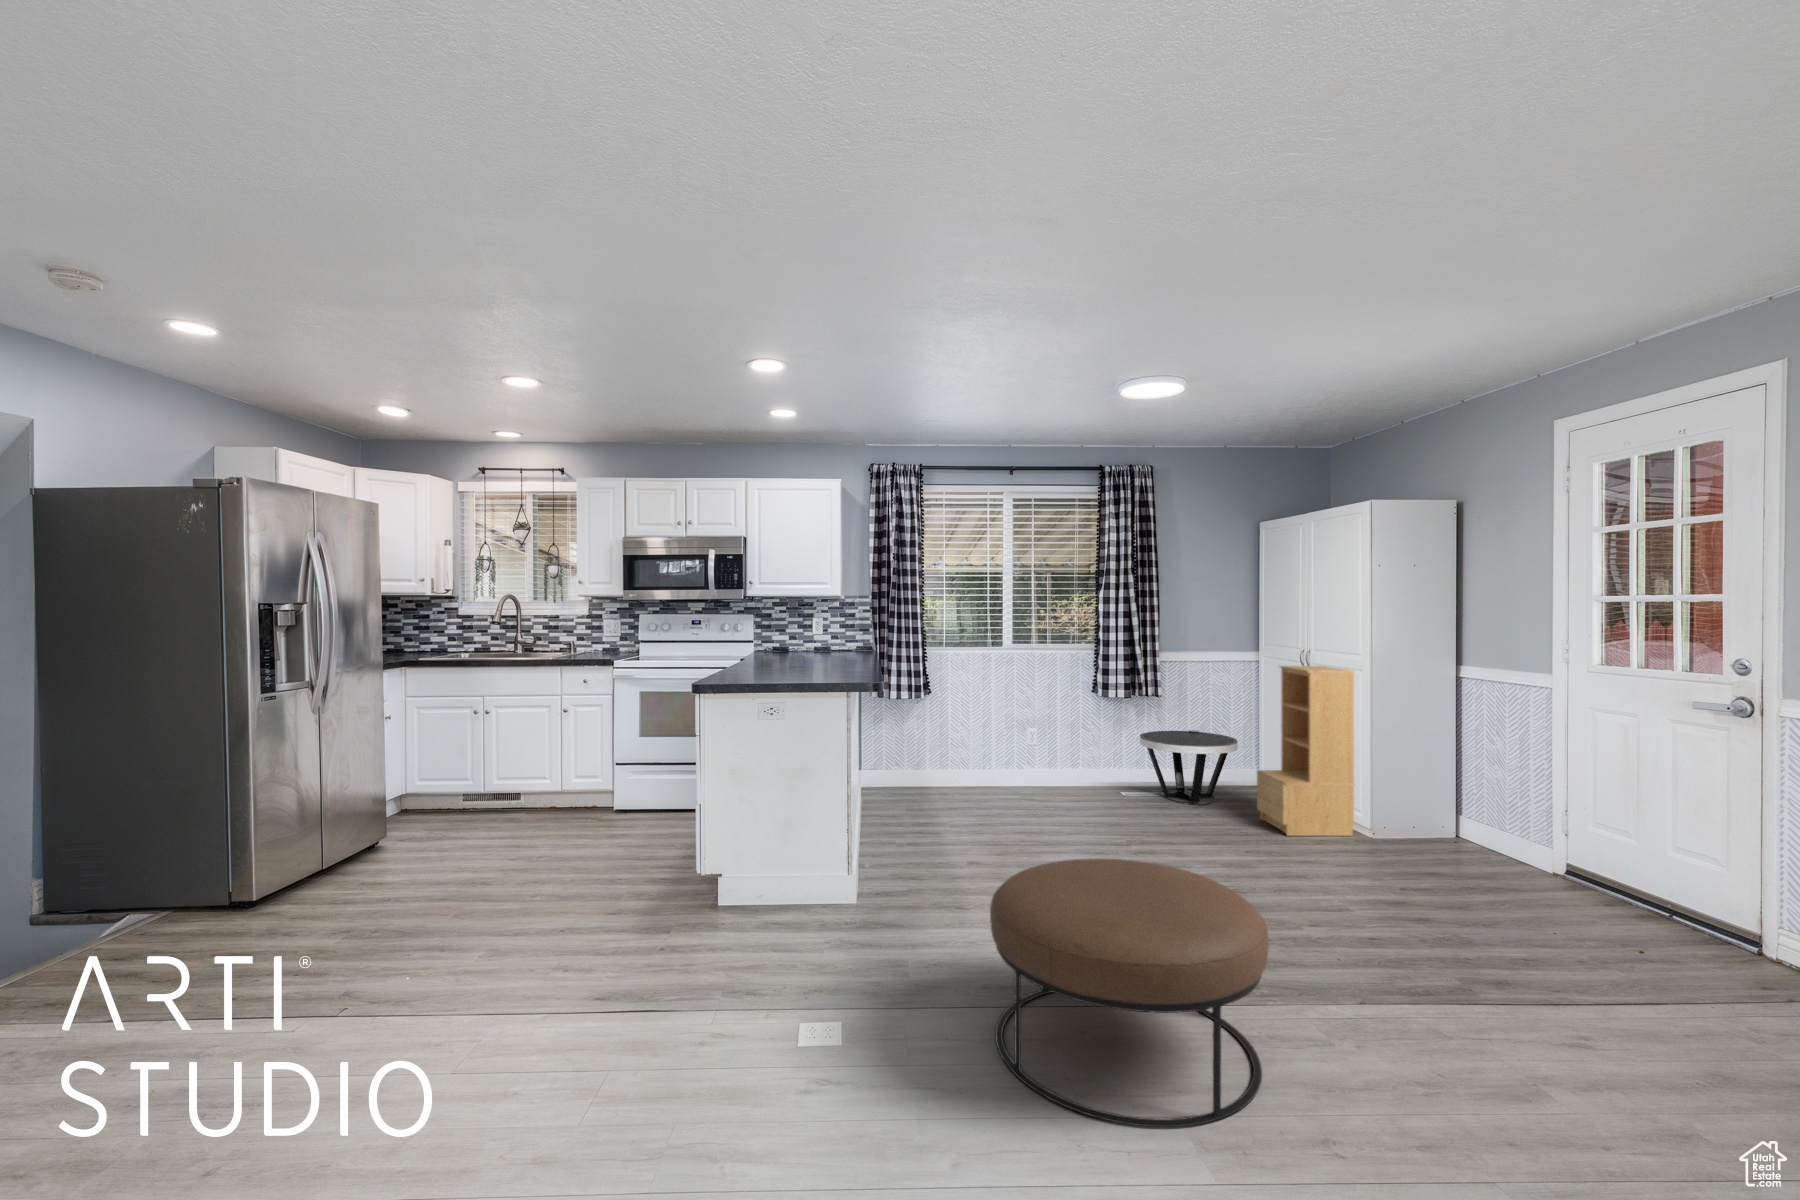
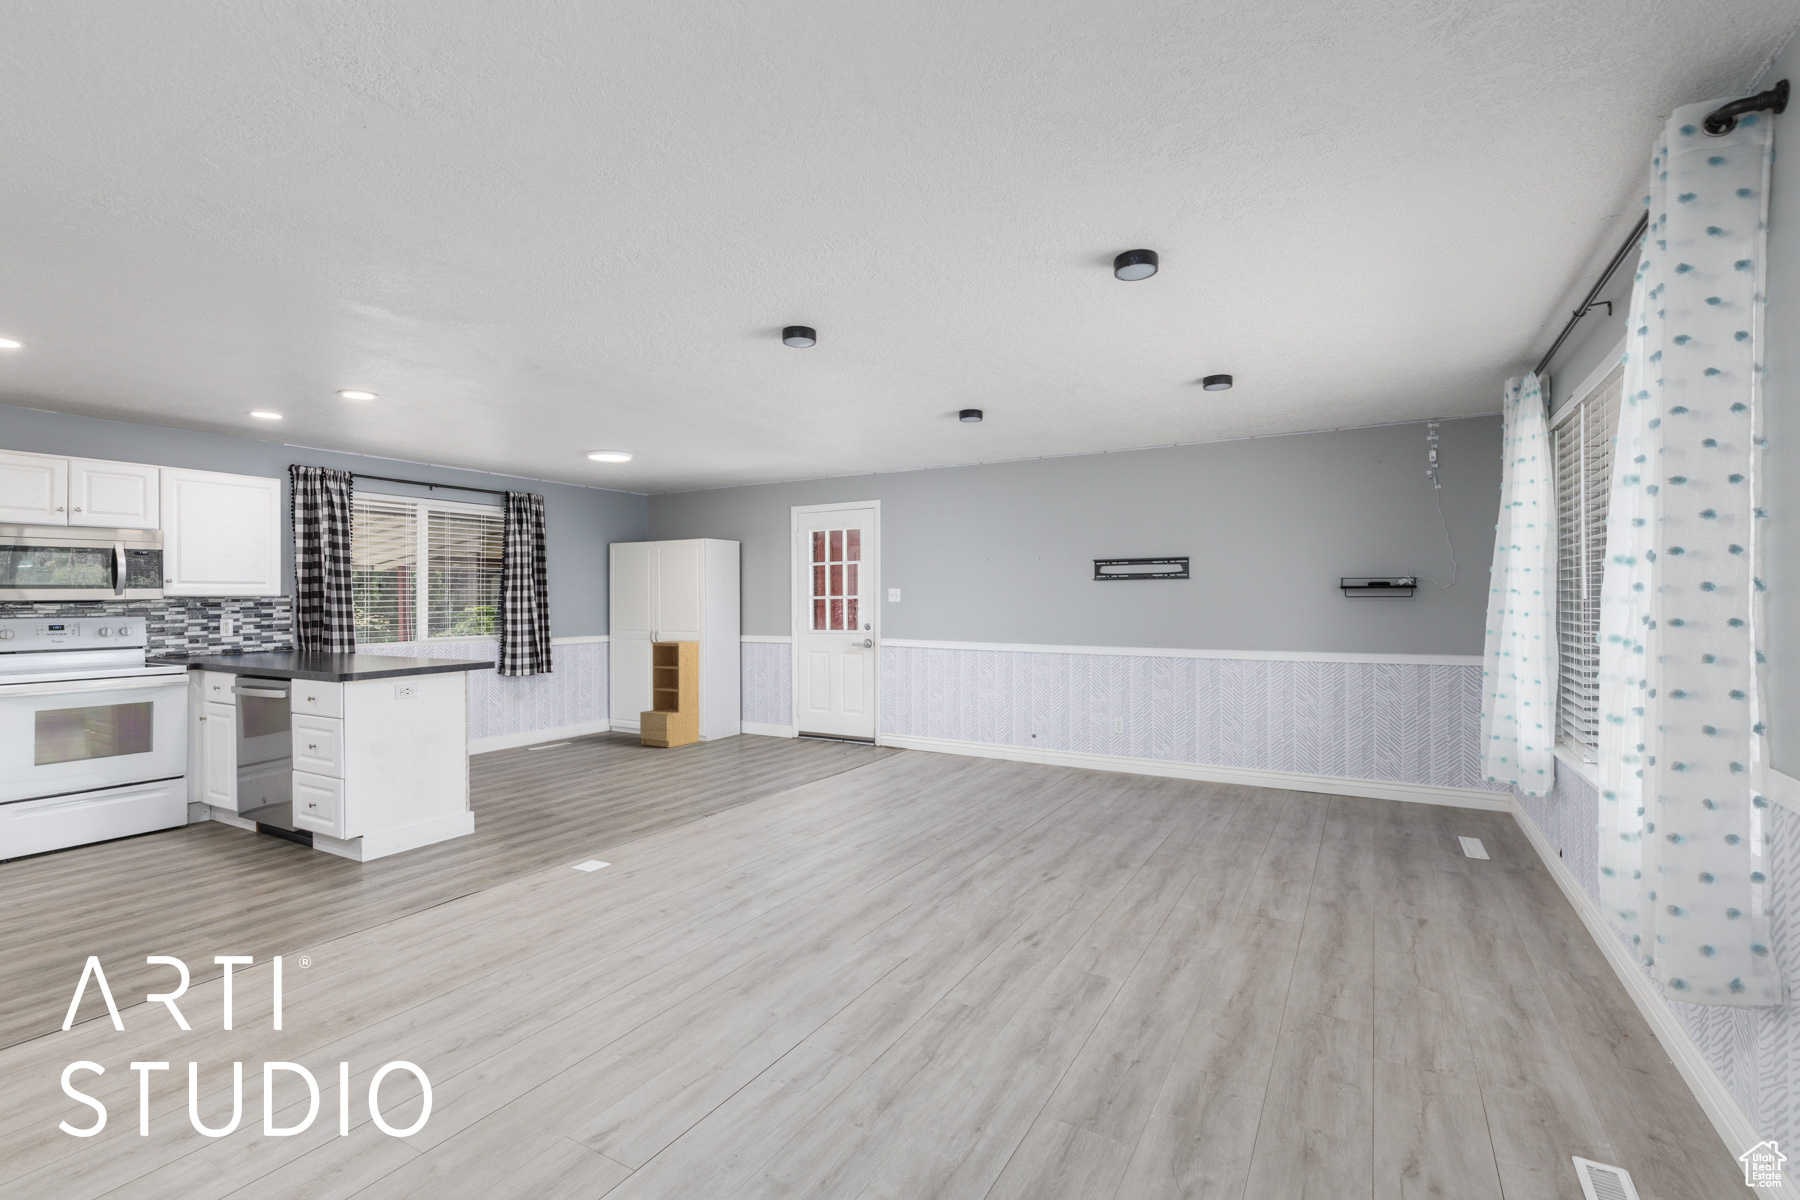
side table: present [1140,730,1238,805] -> none [542,696,614,746]
ottoman: present [990,859,1269,1127] -> none [663,735,798,838]

